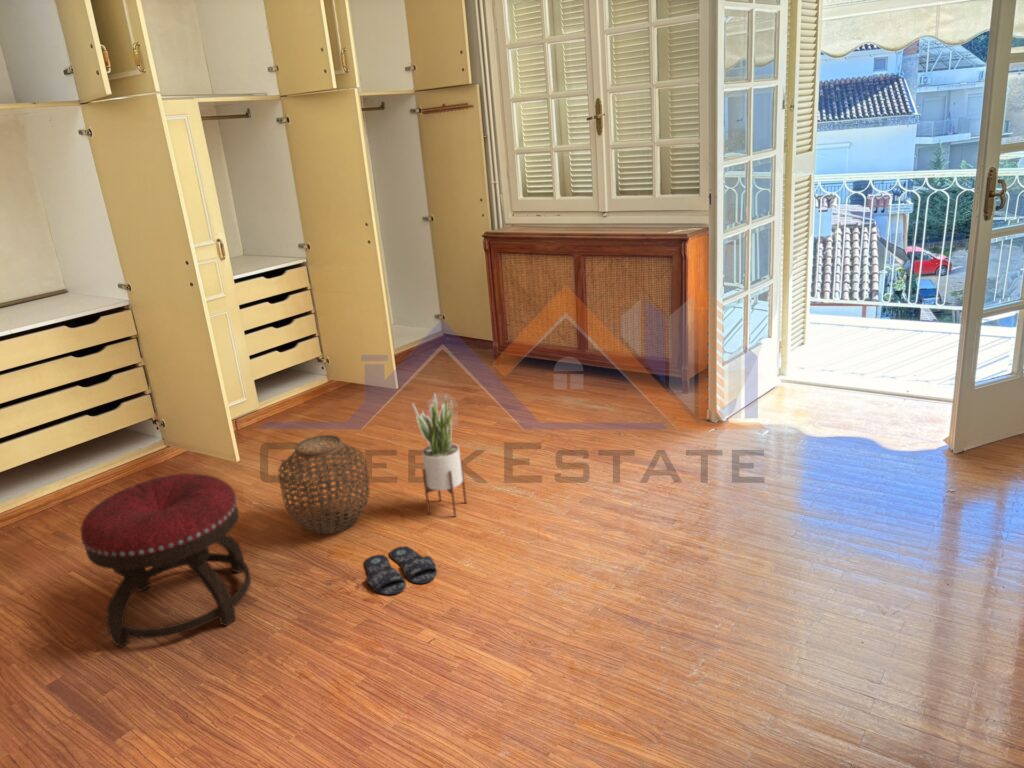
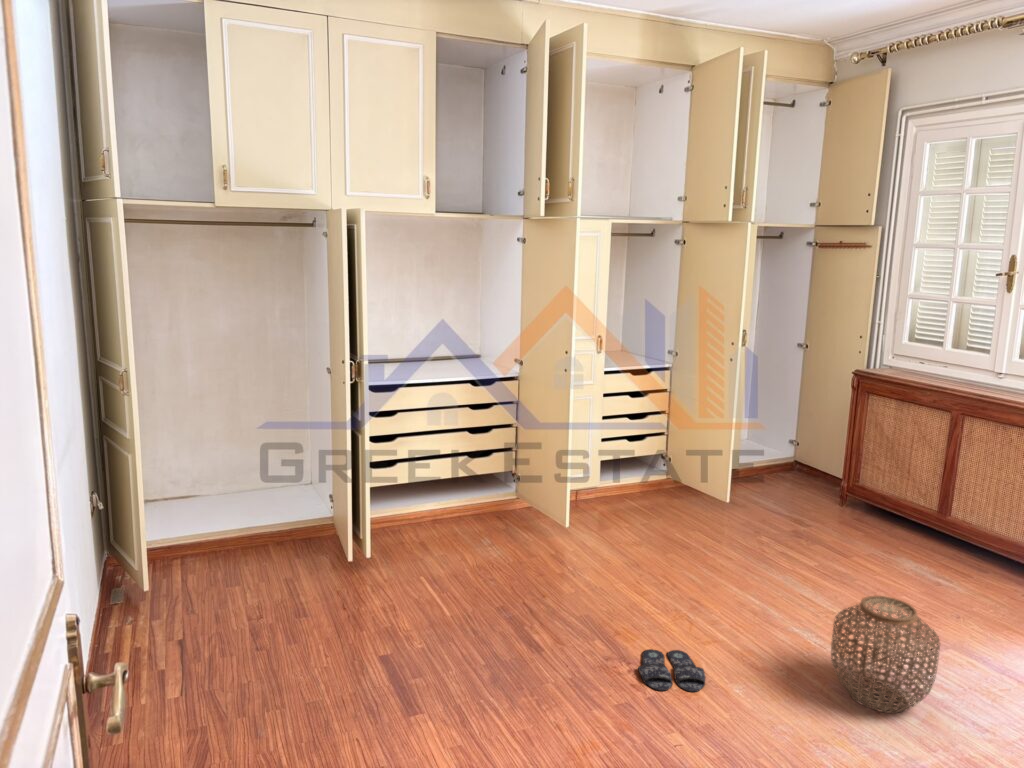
potted plant: present [413,394,467,516] -> none [716,516,764,641]
woven basket: present [278,435,369,534] -> present [831,596,940,713]
ottoman: present [81,473,251,647] -> none [431,522,550,663]

